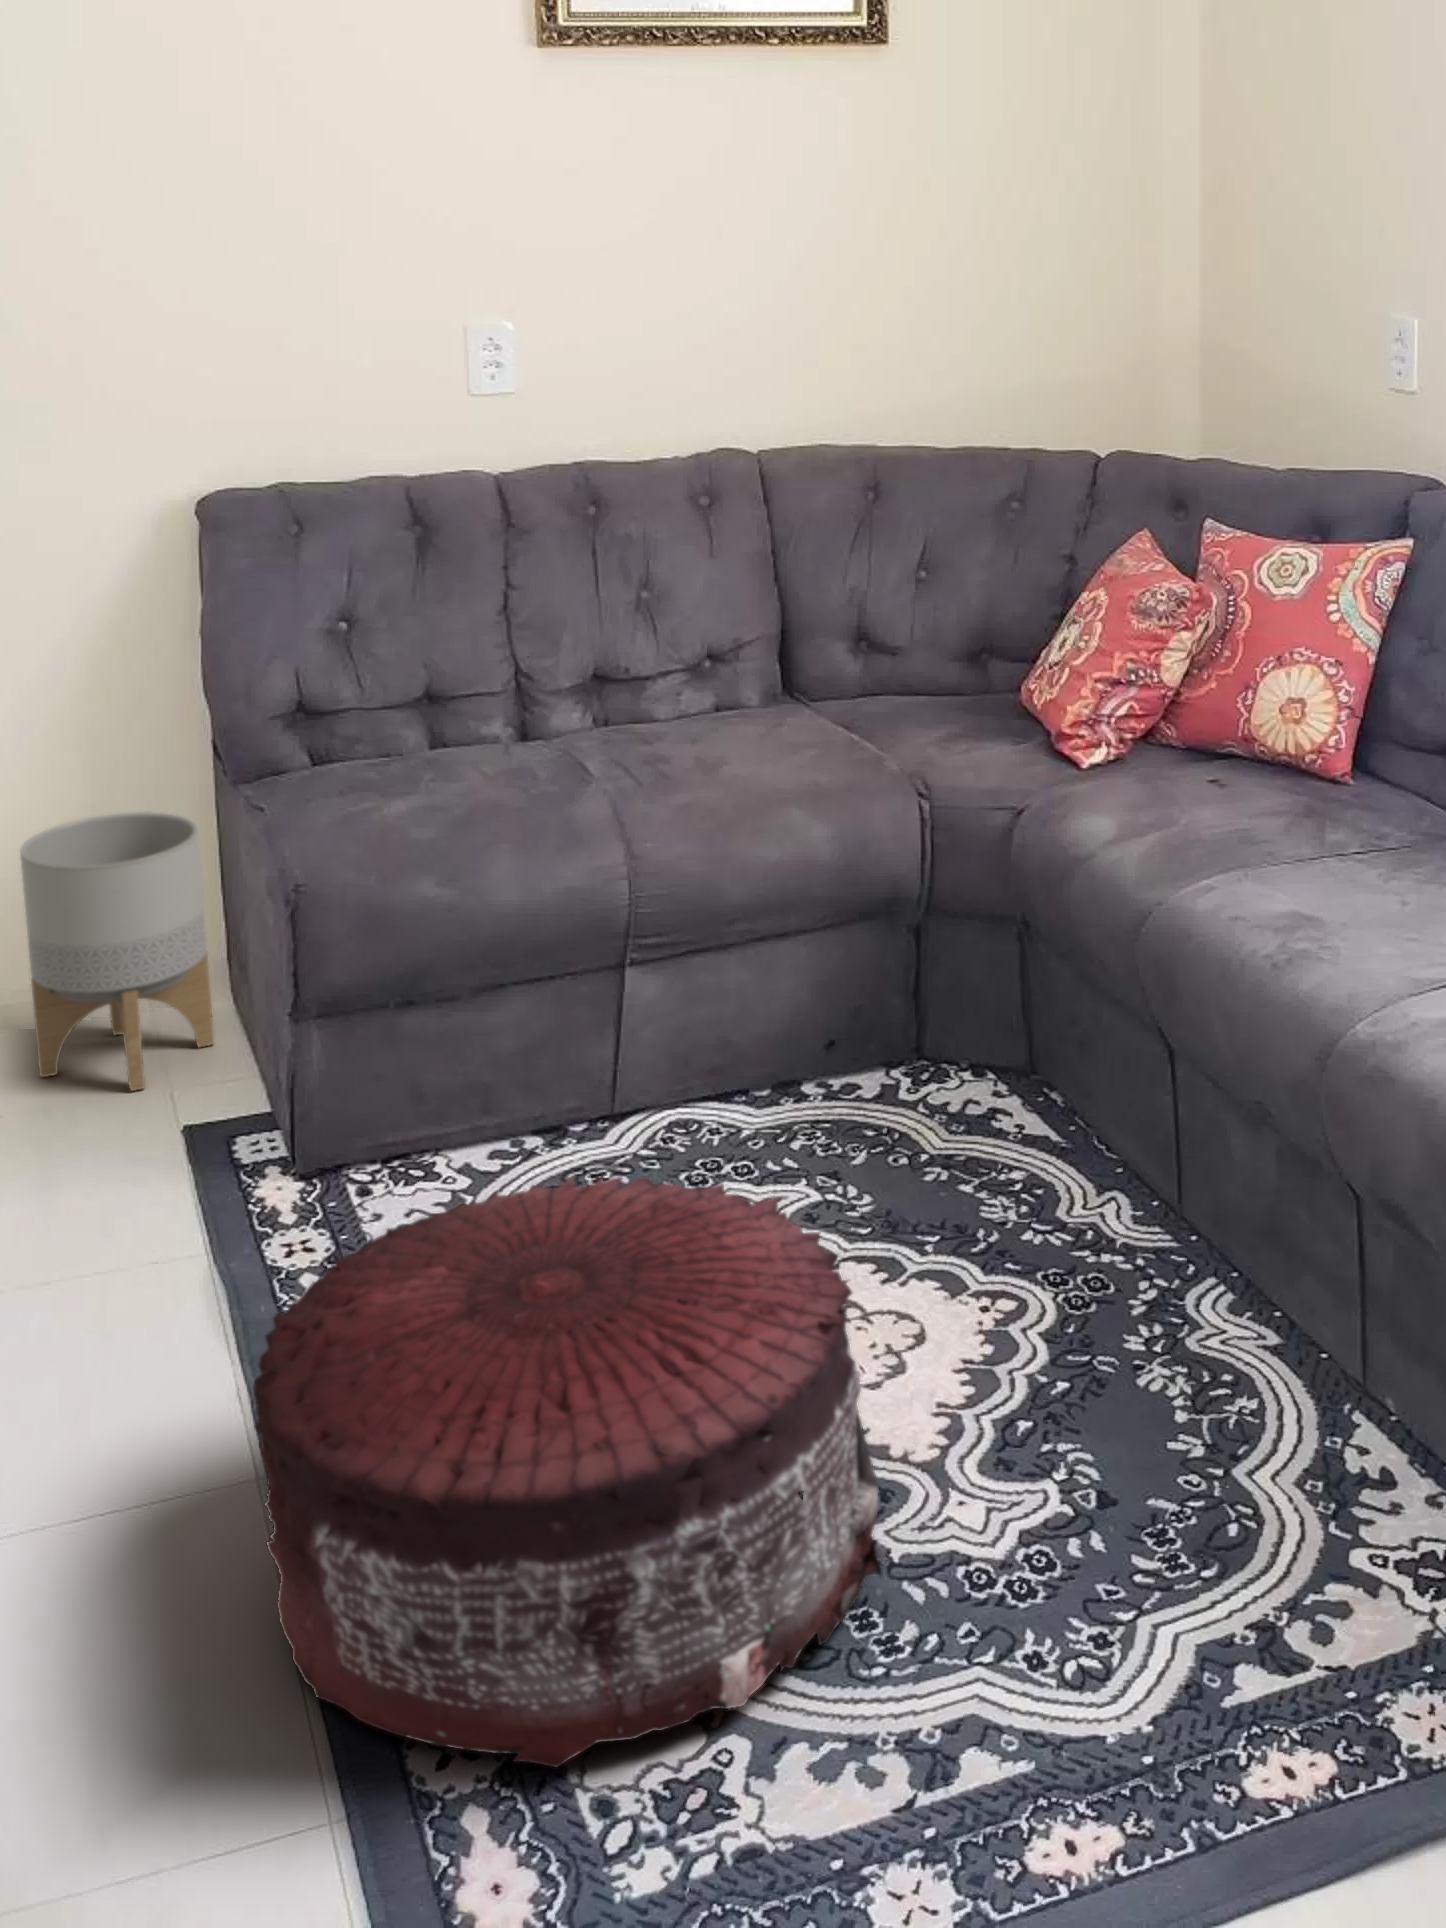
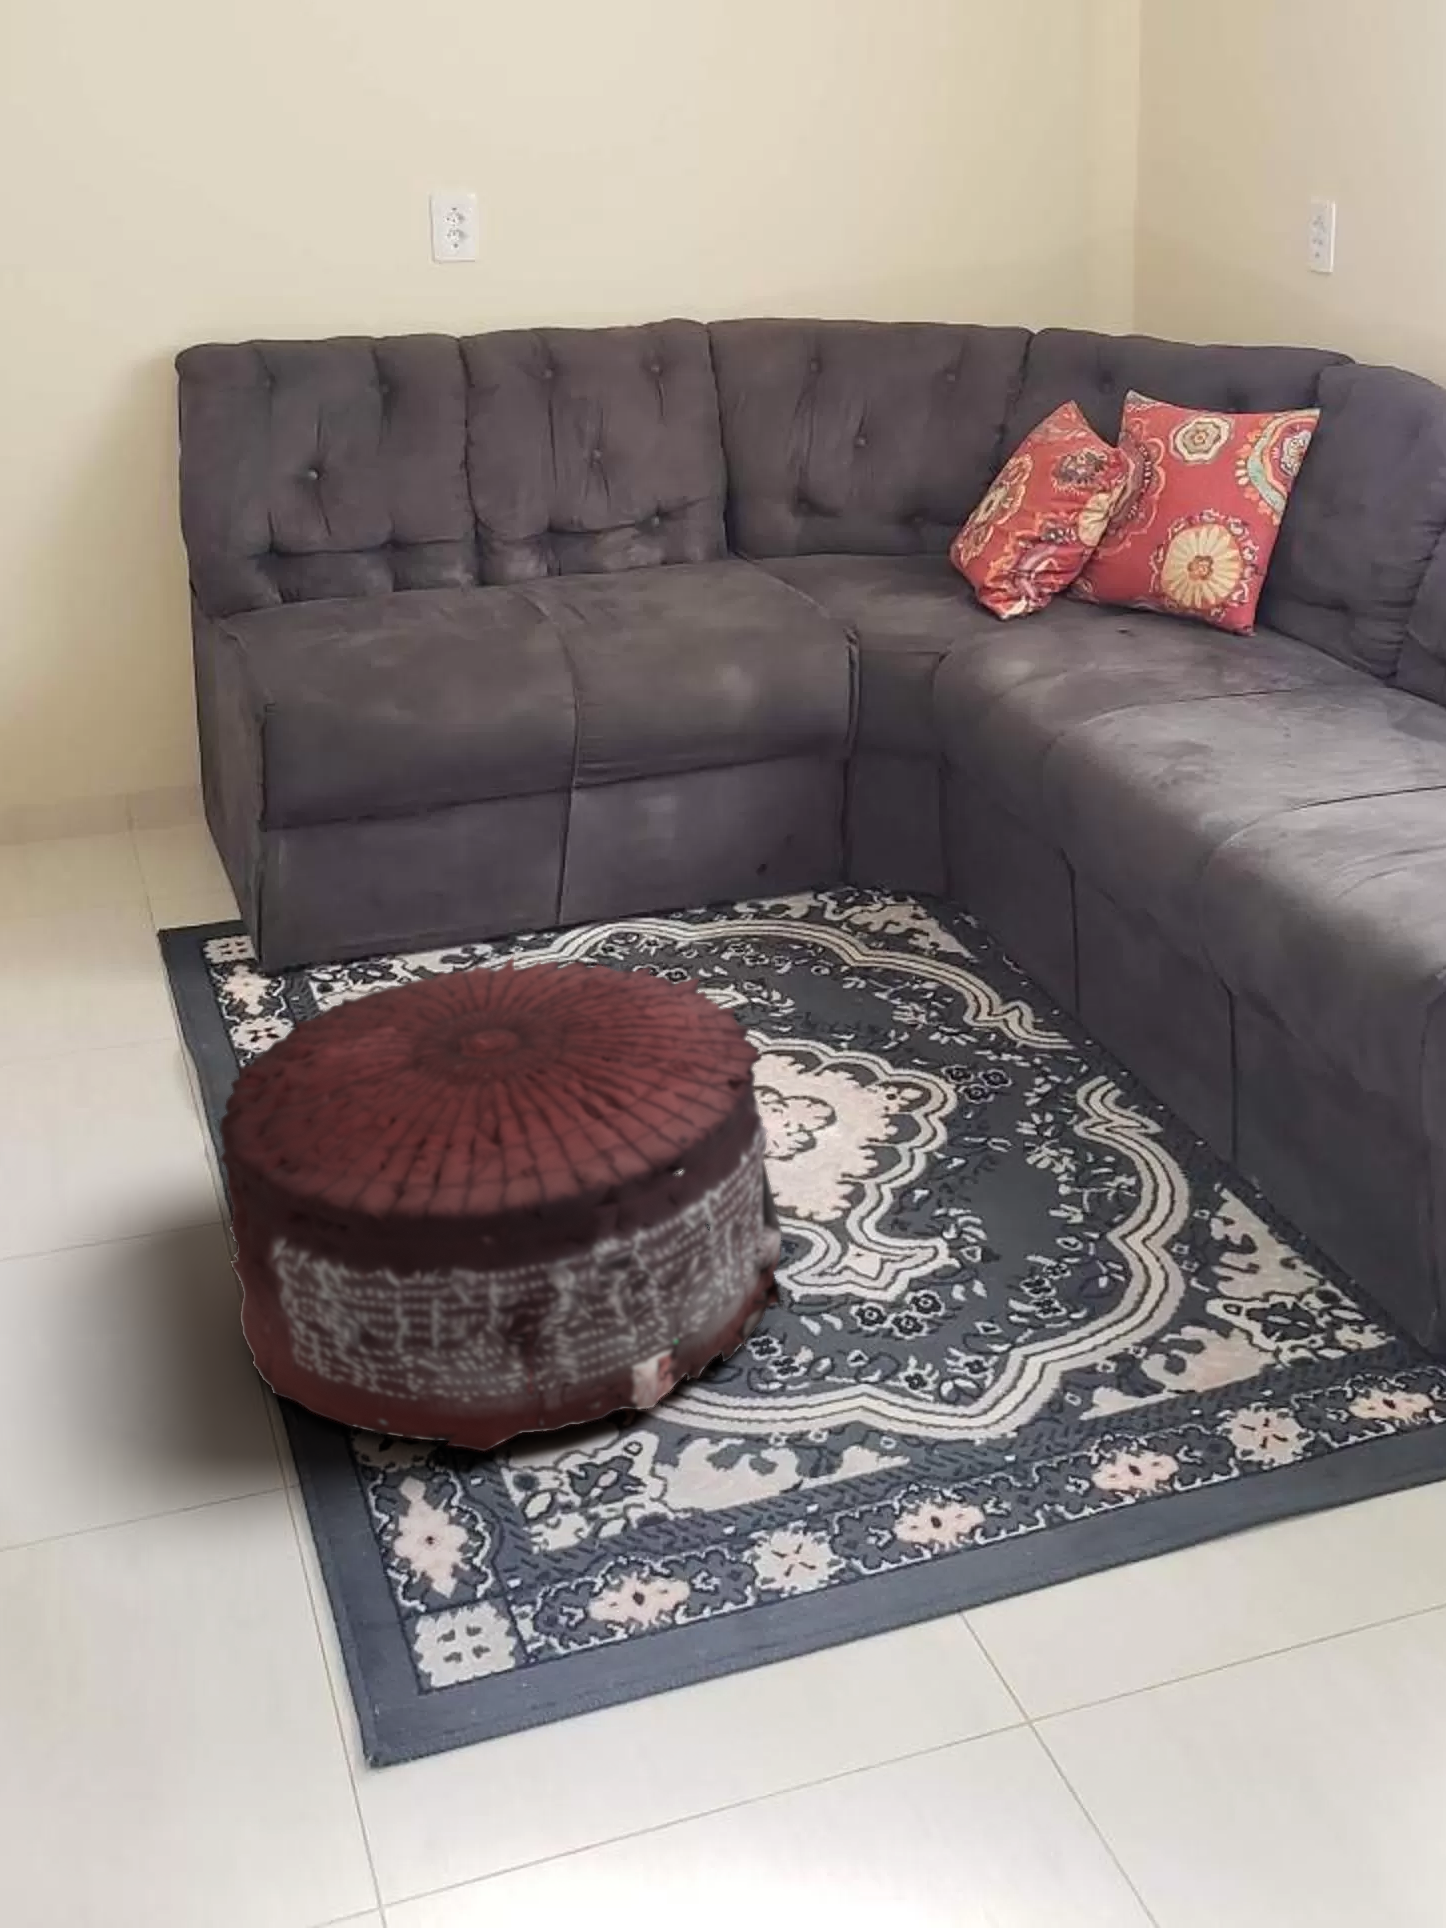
planter: present [20,812,214,1091] -> none [11,645,190,899]

